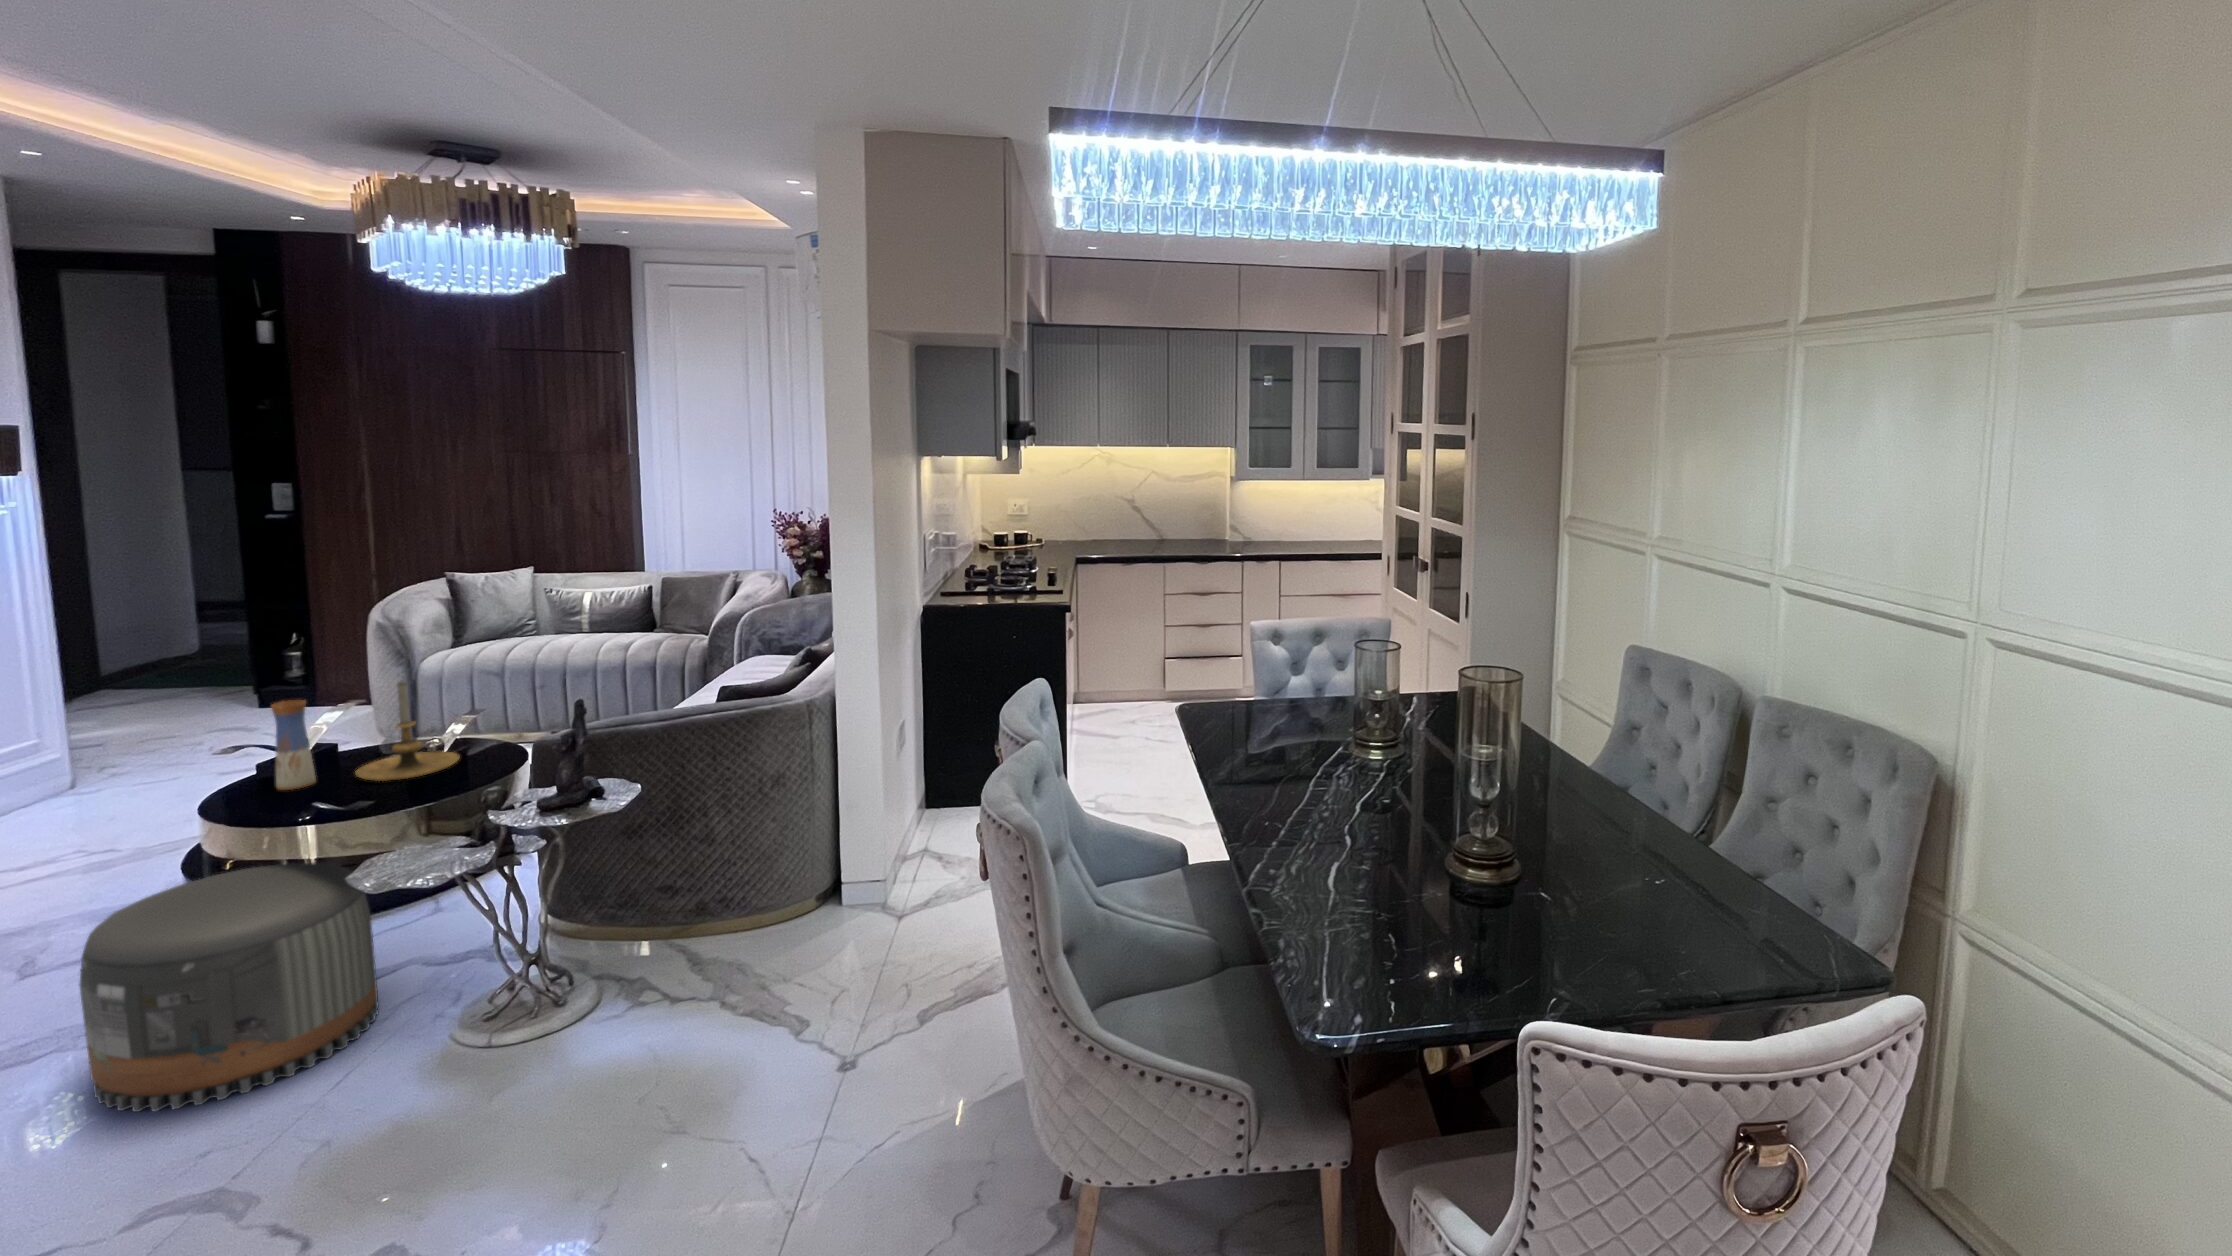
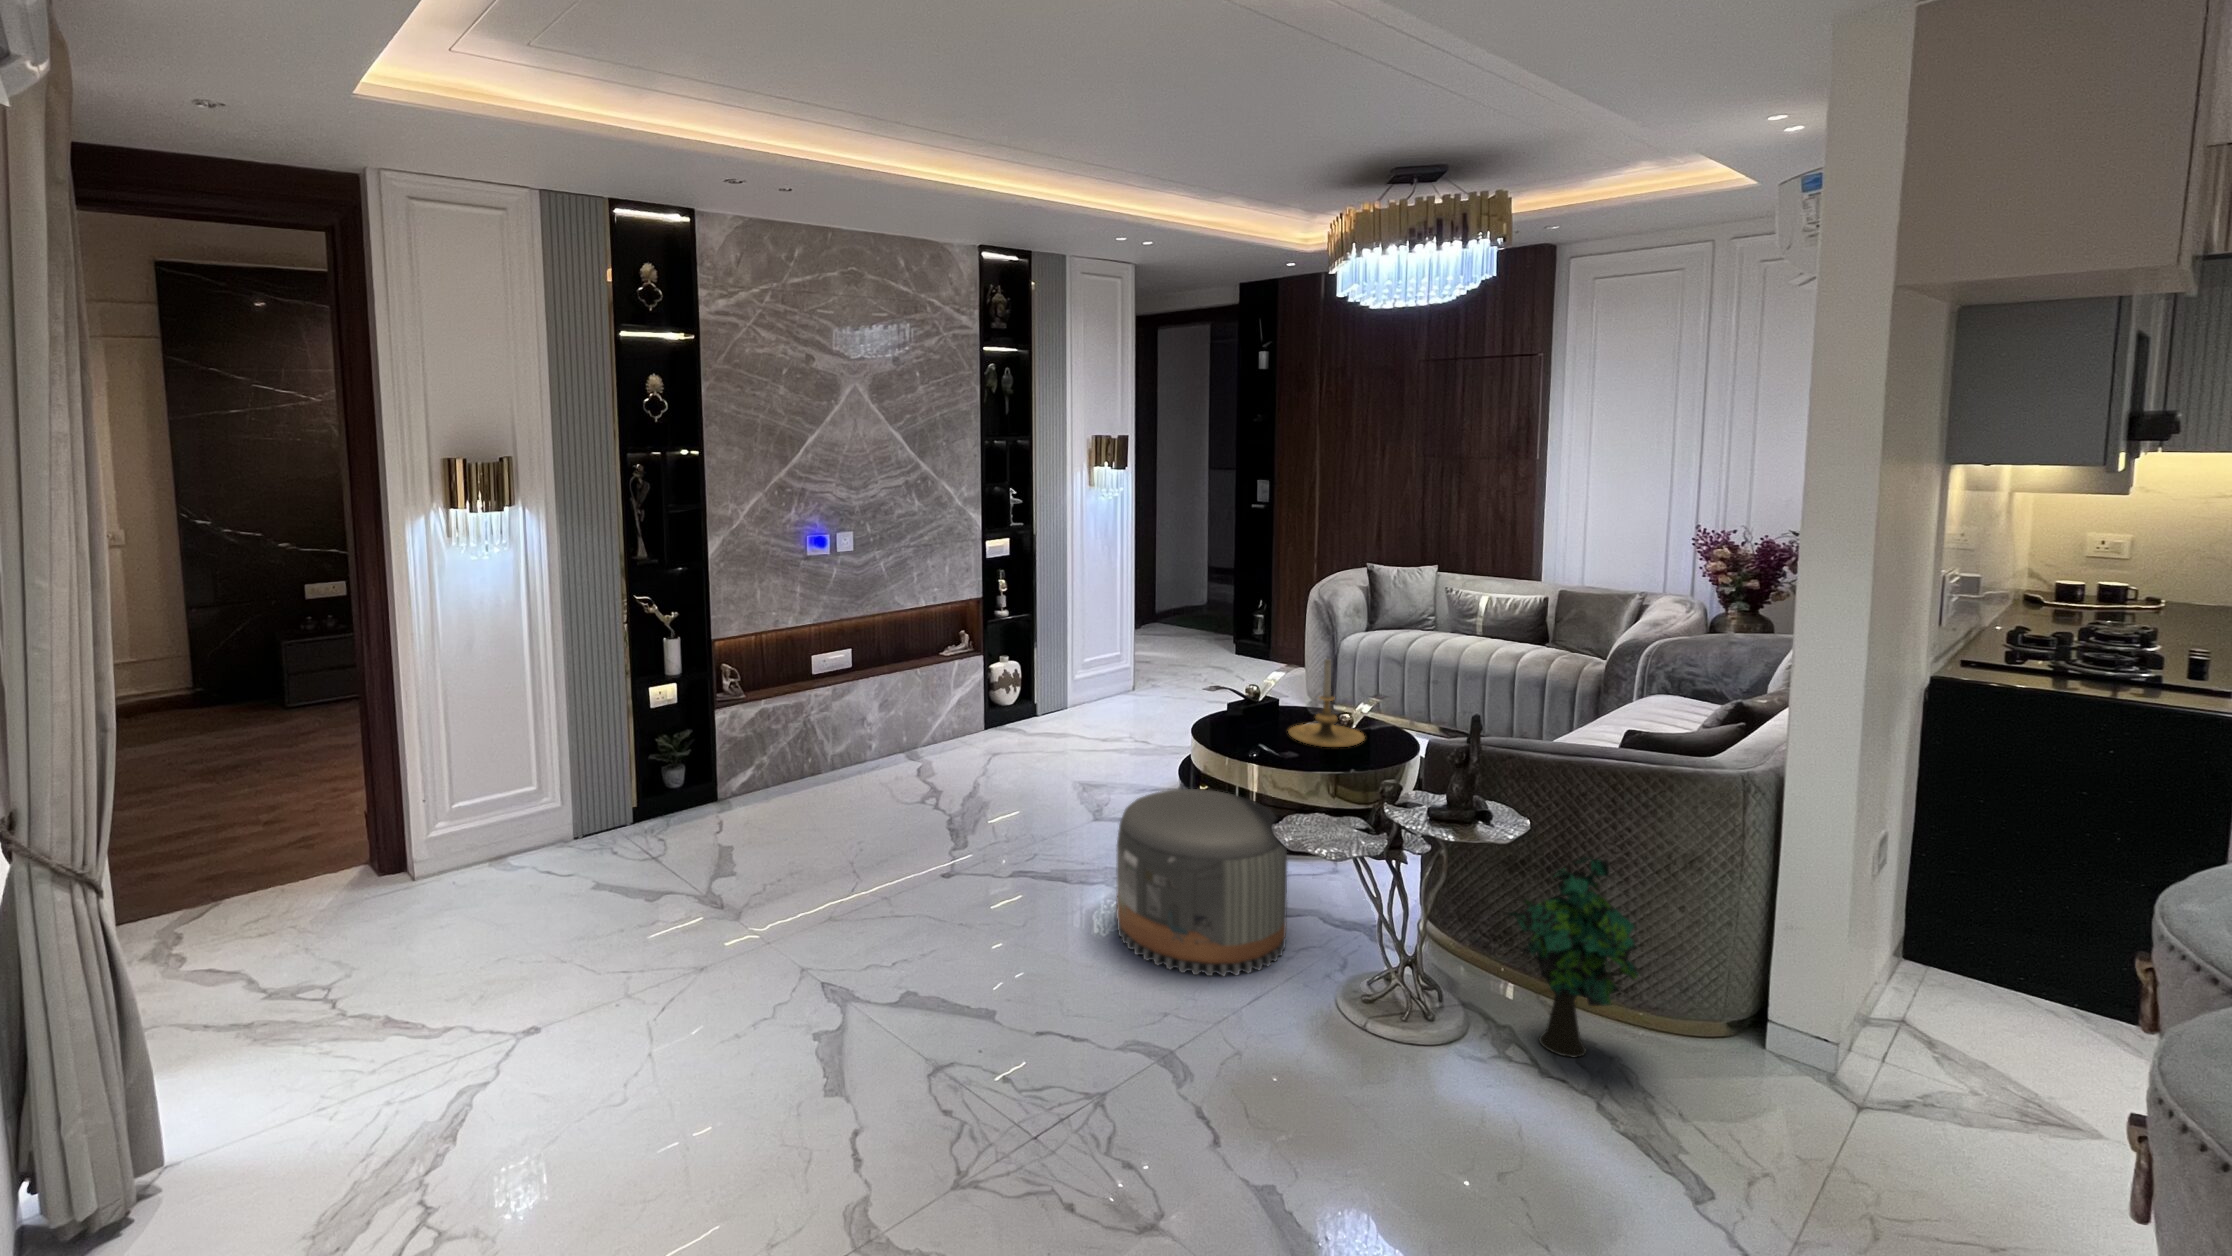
vase: present [271,700,316,790] -> none [1237,659,1263,733]
decorative plant: none [622,799,746,982] -> present [1504,857,1639,1057]

